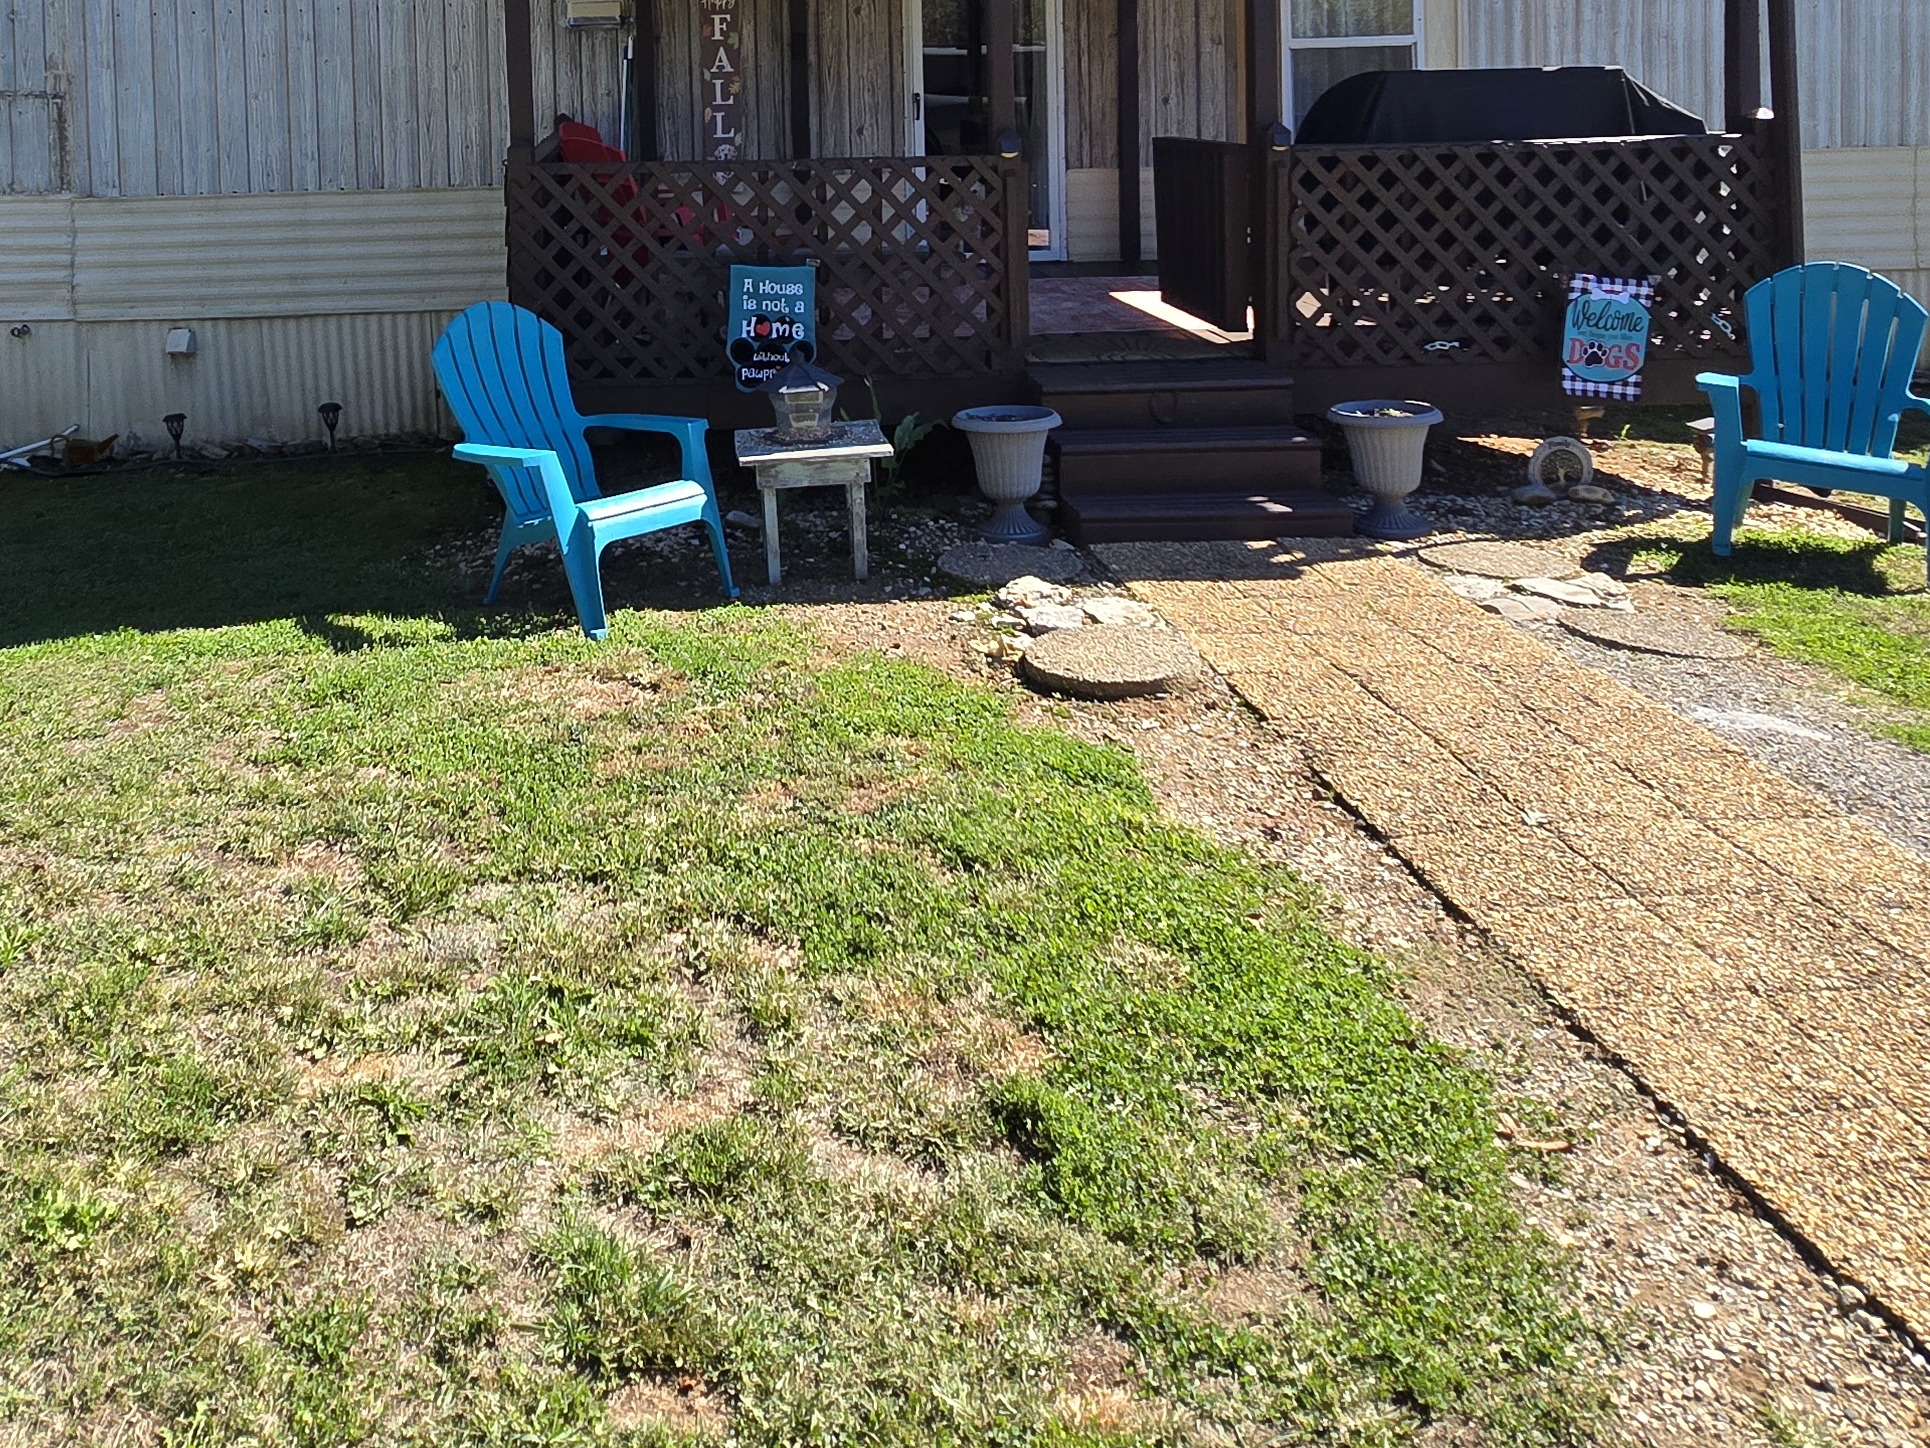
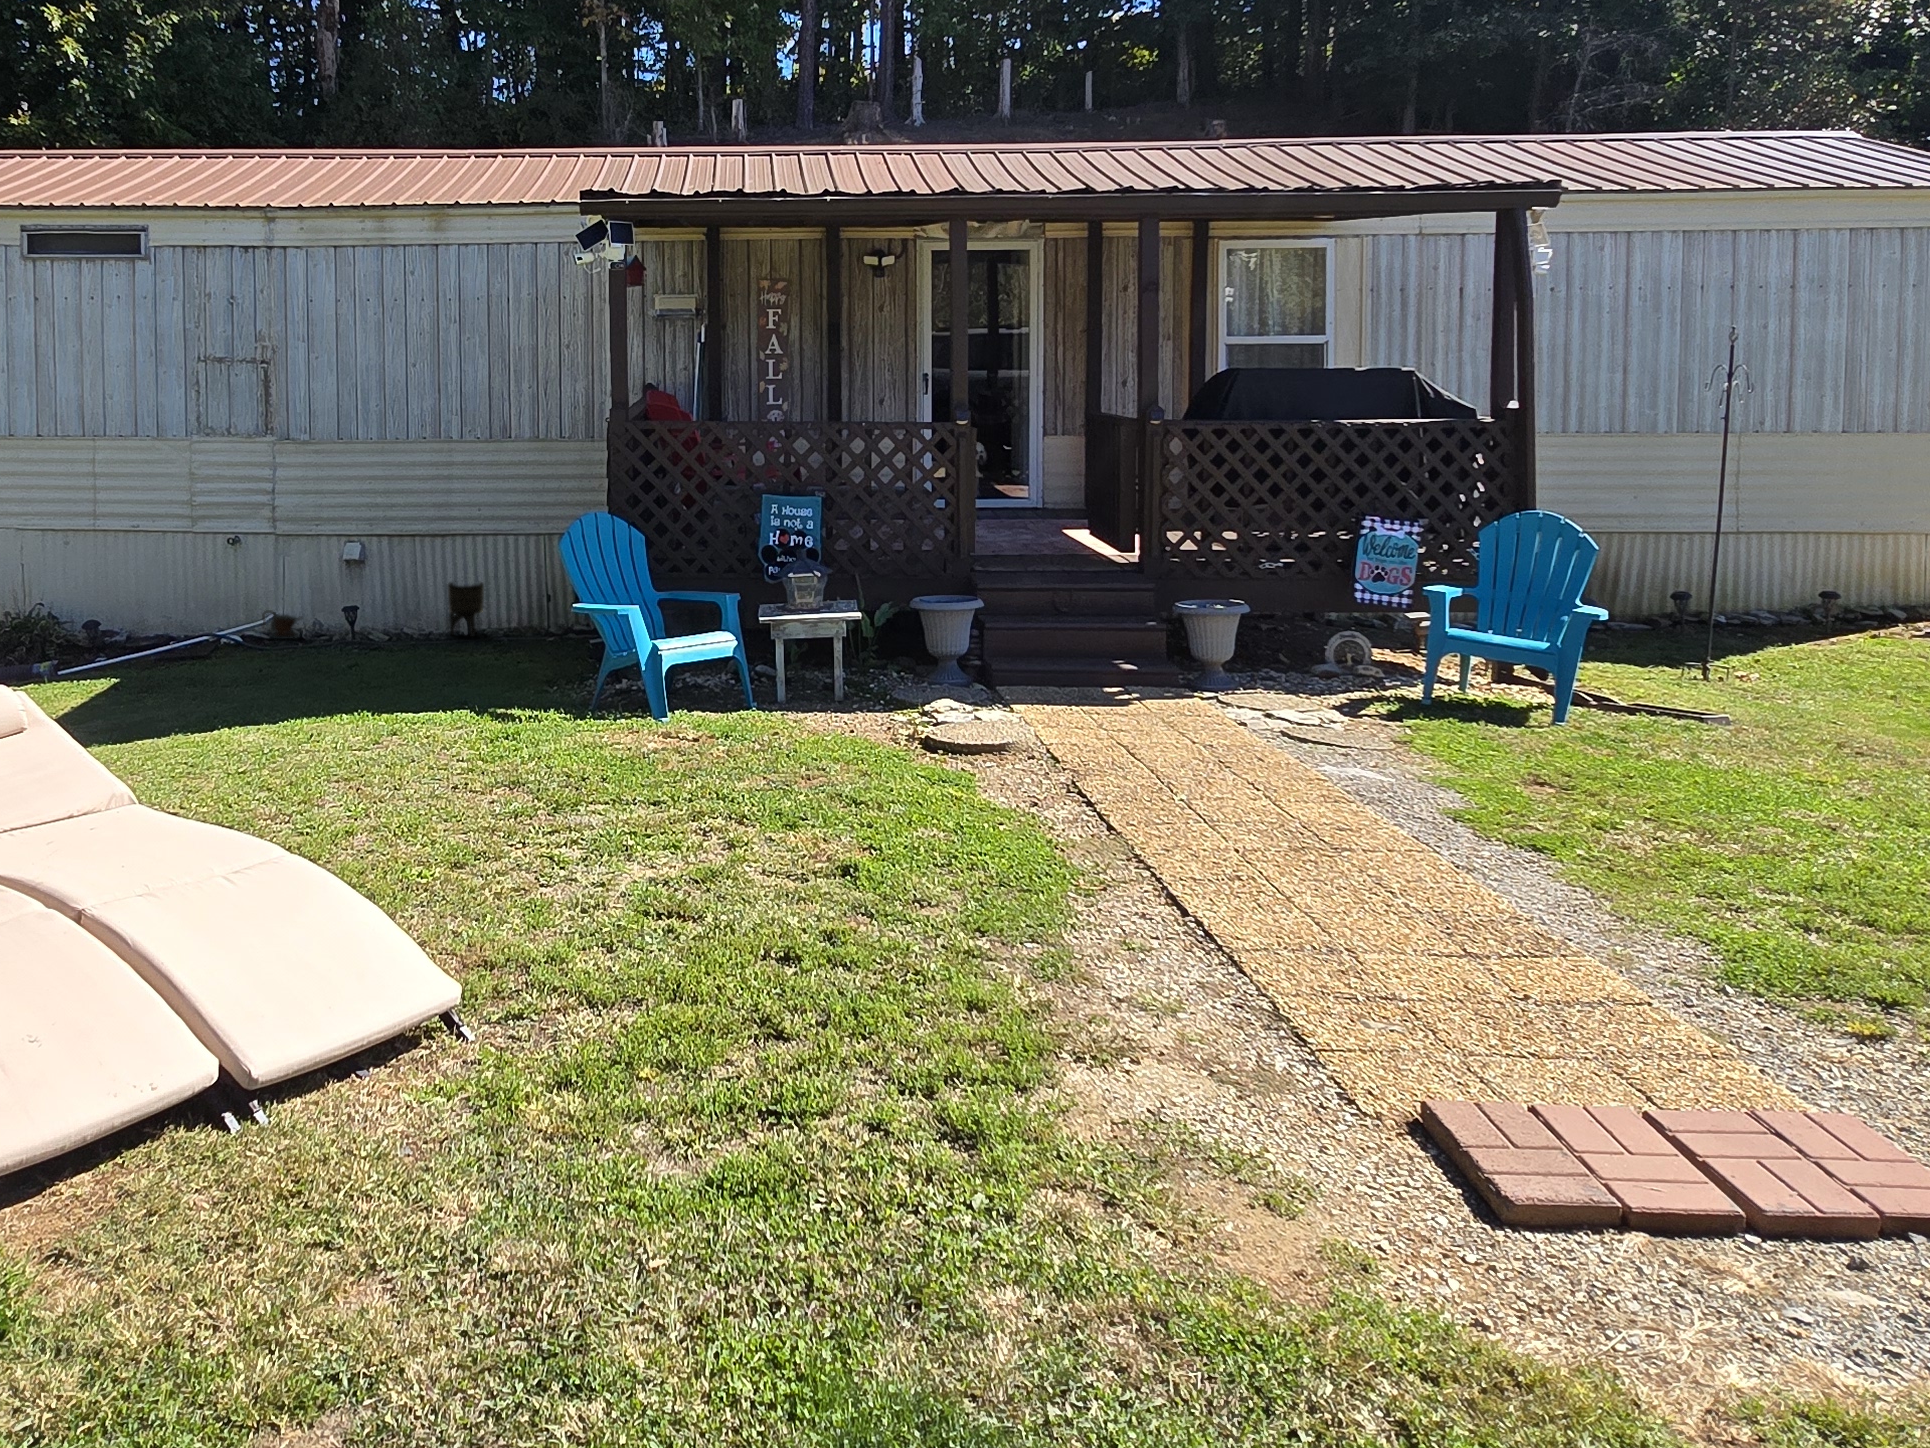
planter: none [304,385,354,463] -> present [448,582,484,637]

